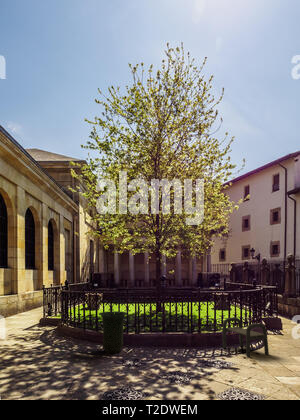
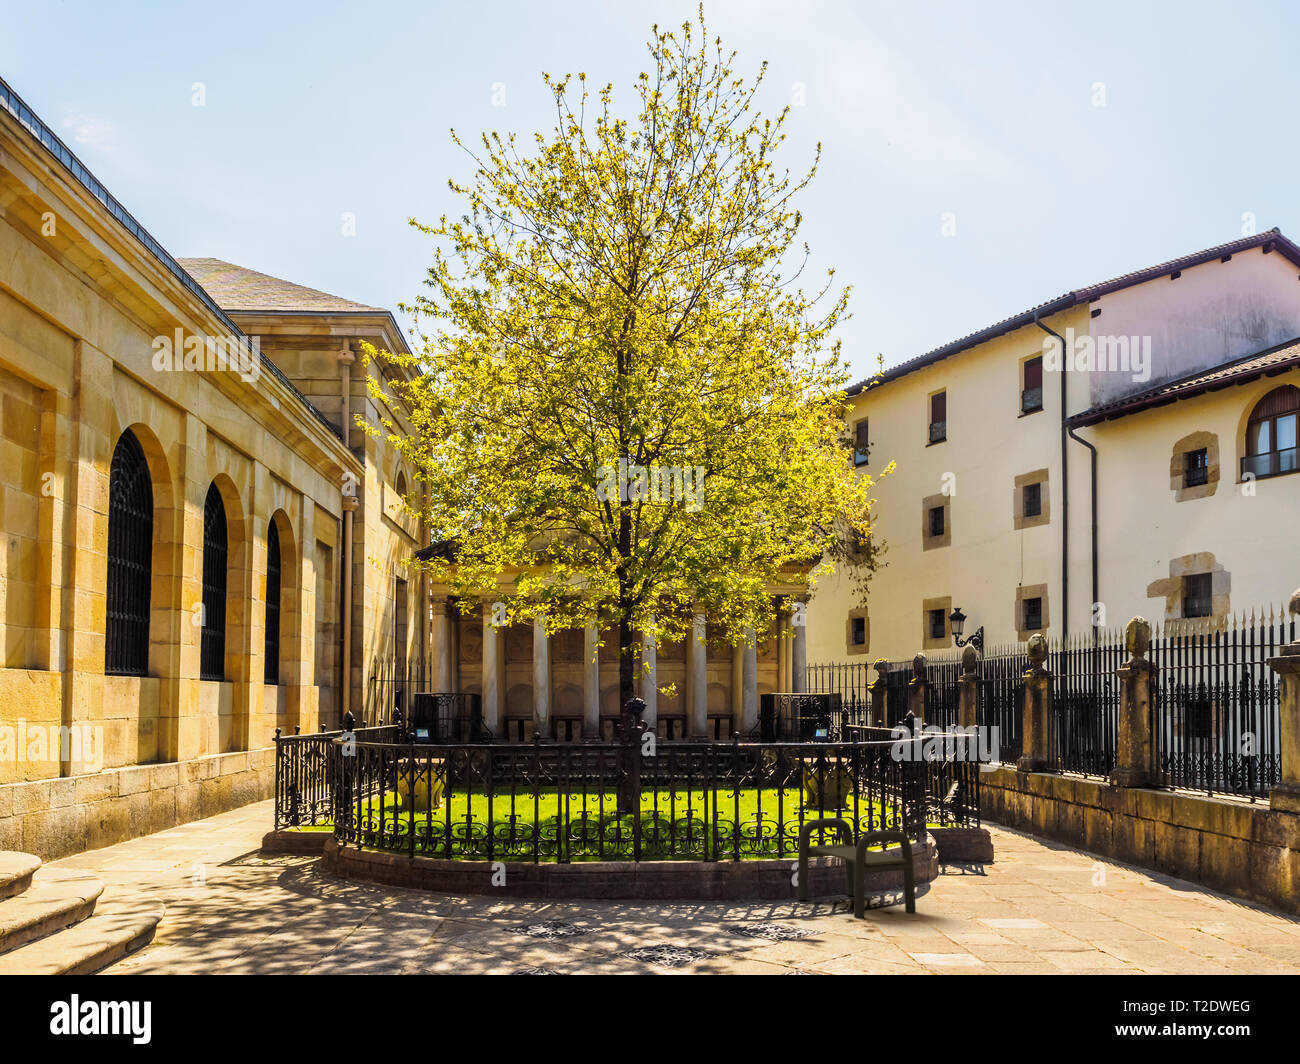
trash can: present [99,311,127,353] -> none [456,802,537,912]

